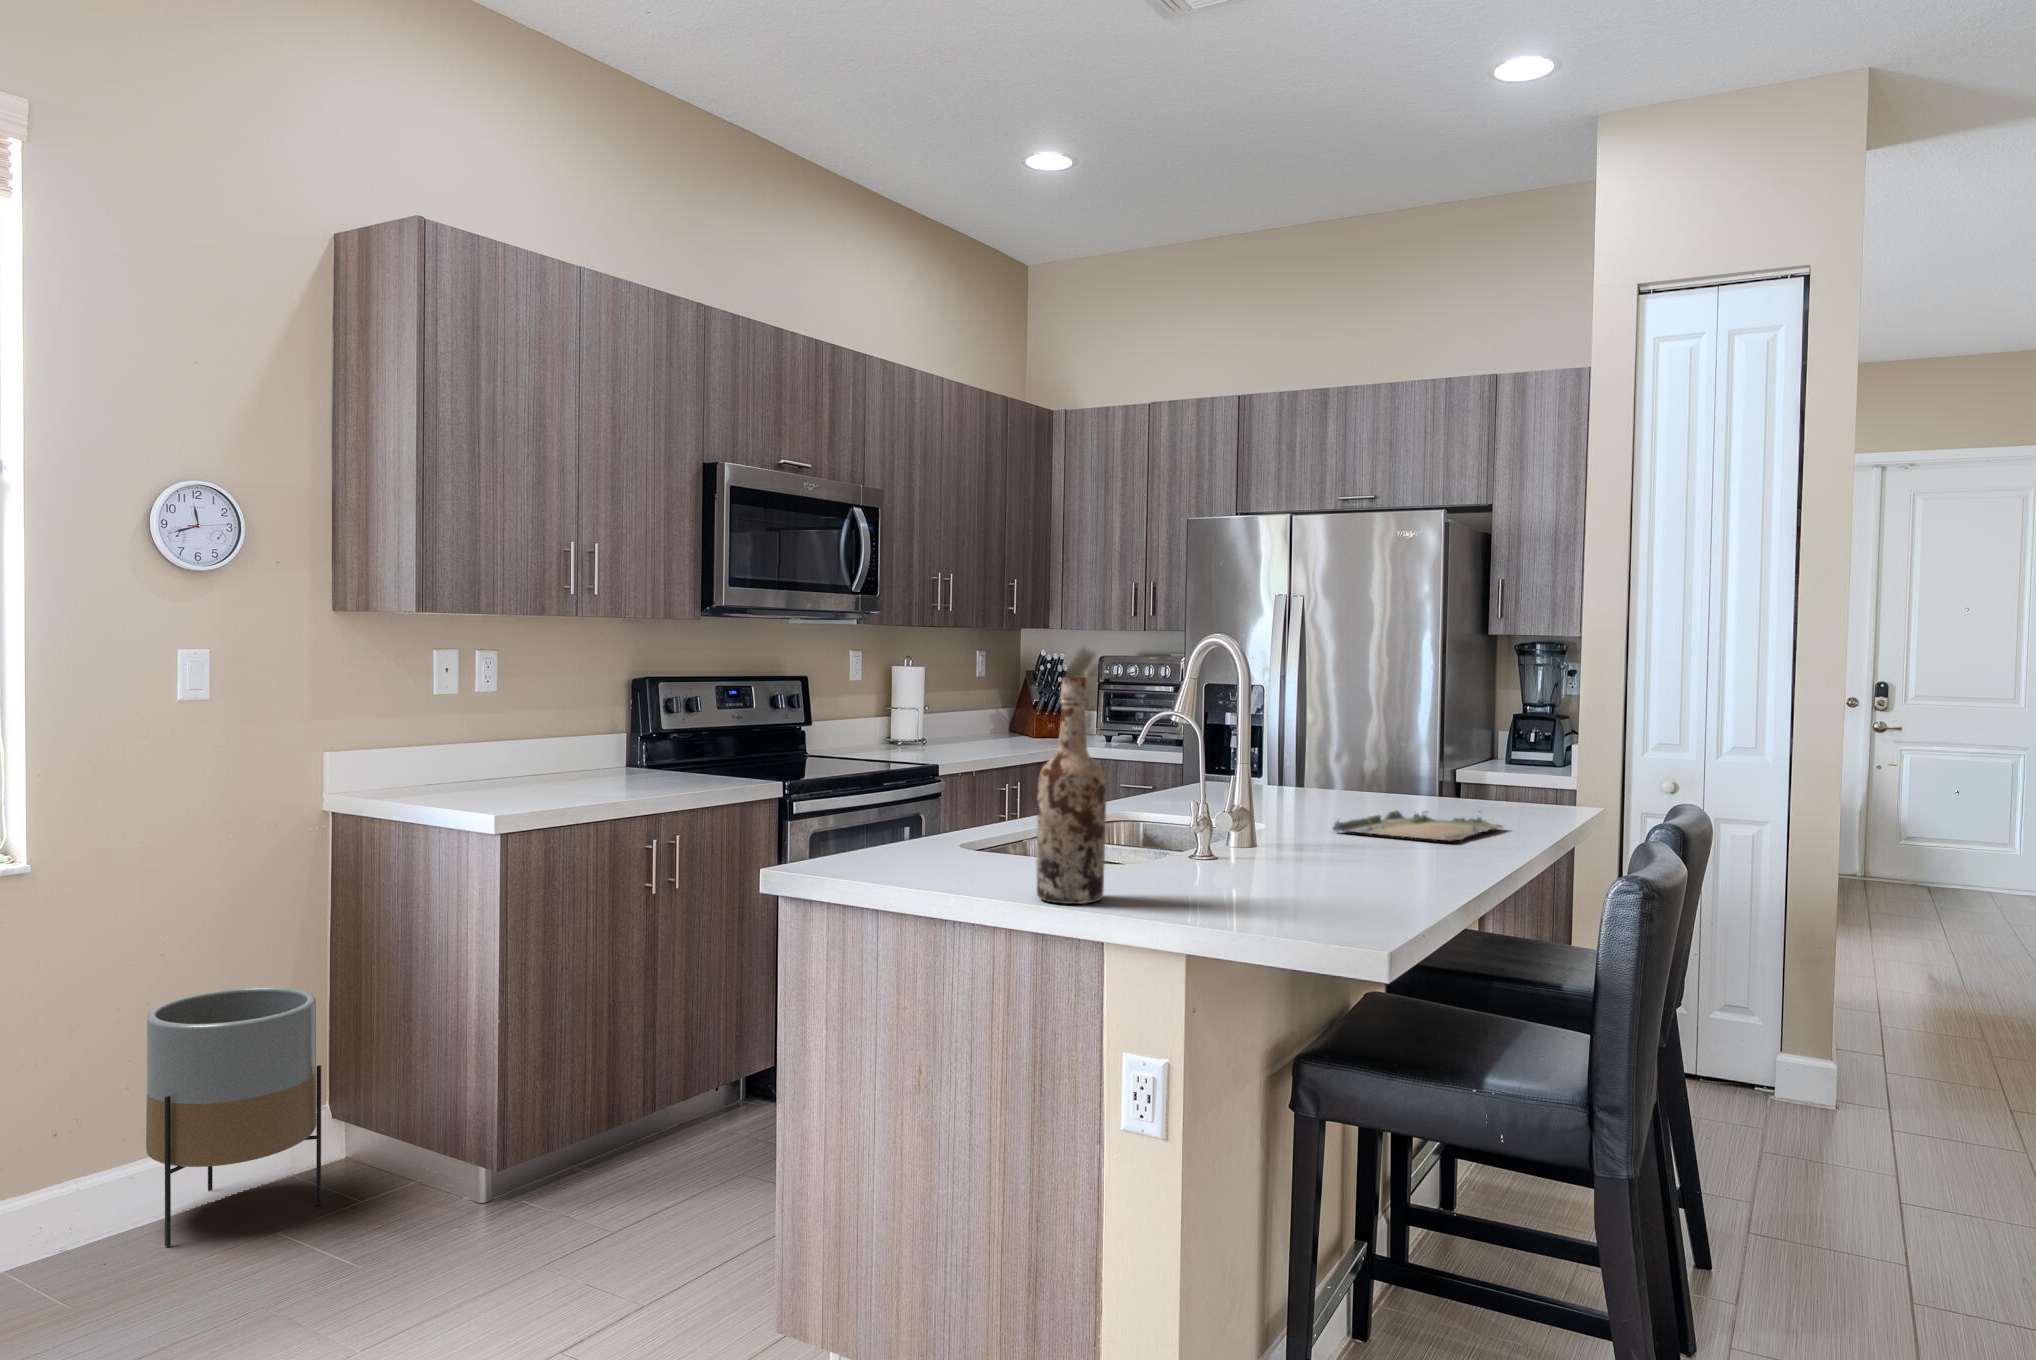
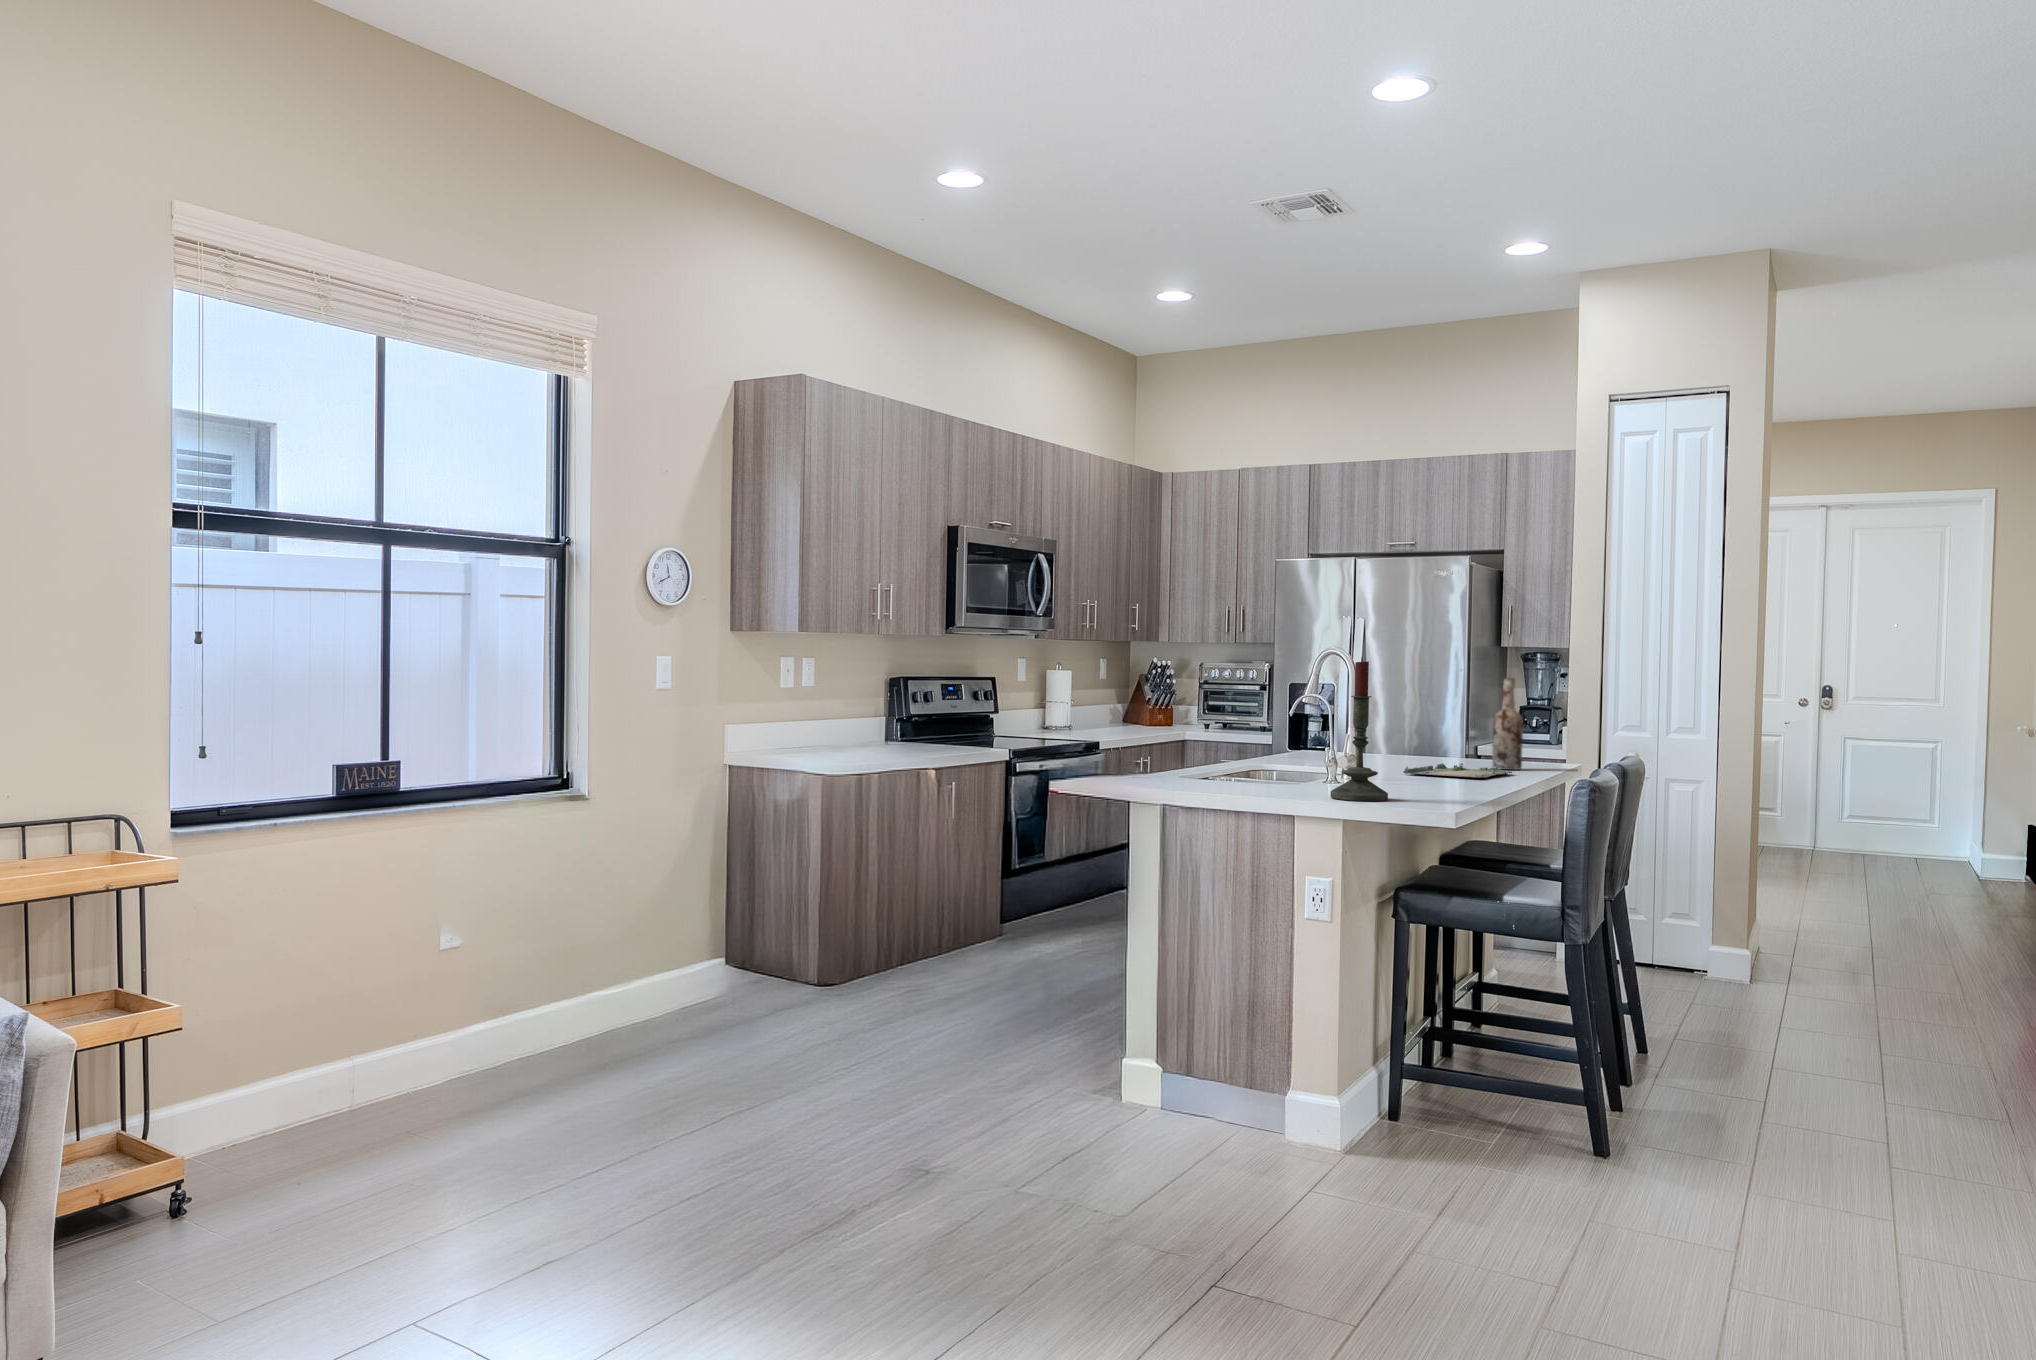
candle: none [1174,644,1277,914] -> present [1331,657,1388,801]
wine bottle: present [1037,677,1107,904] -> present [1492,678,1523,770]
planter: present [146,987,321,1246] -> none [650,875,750,1029]

